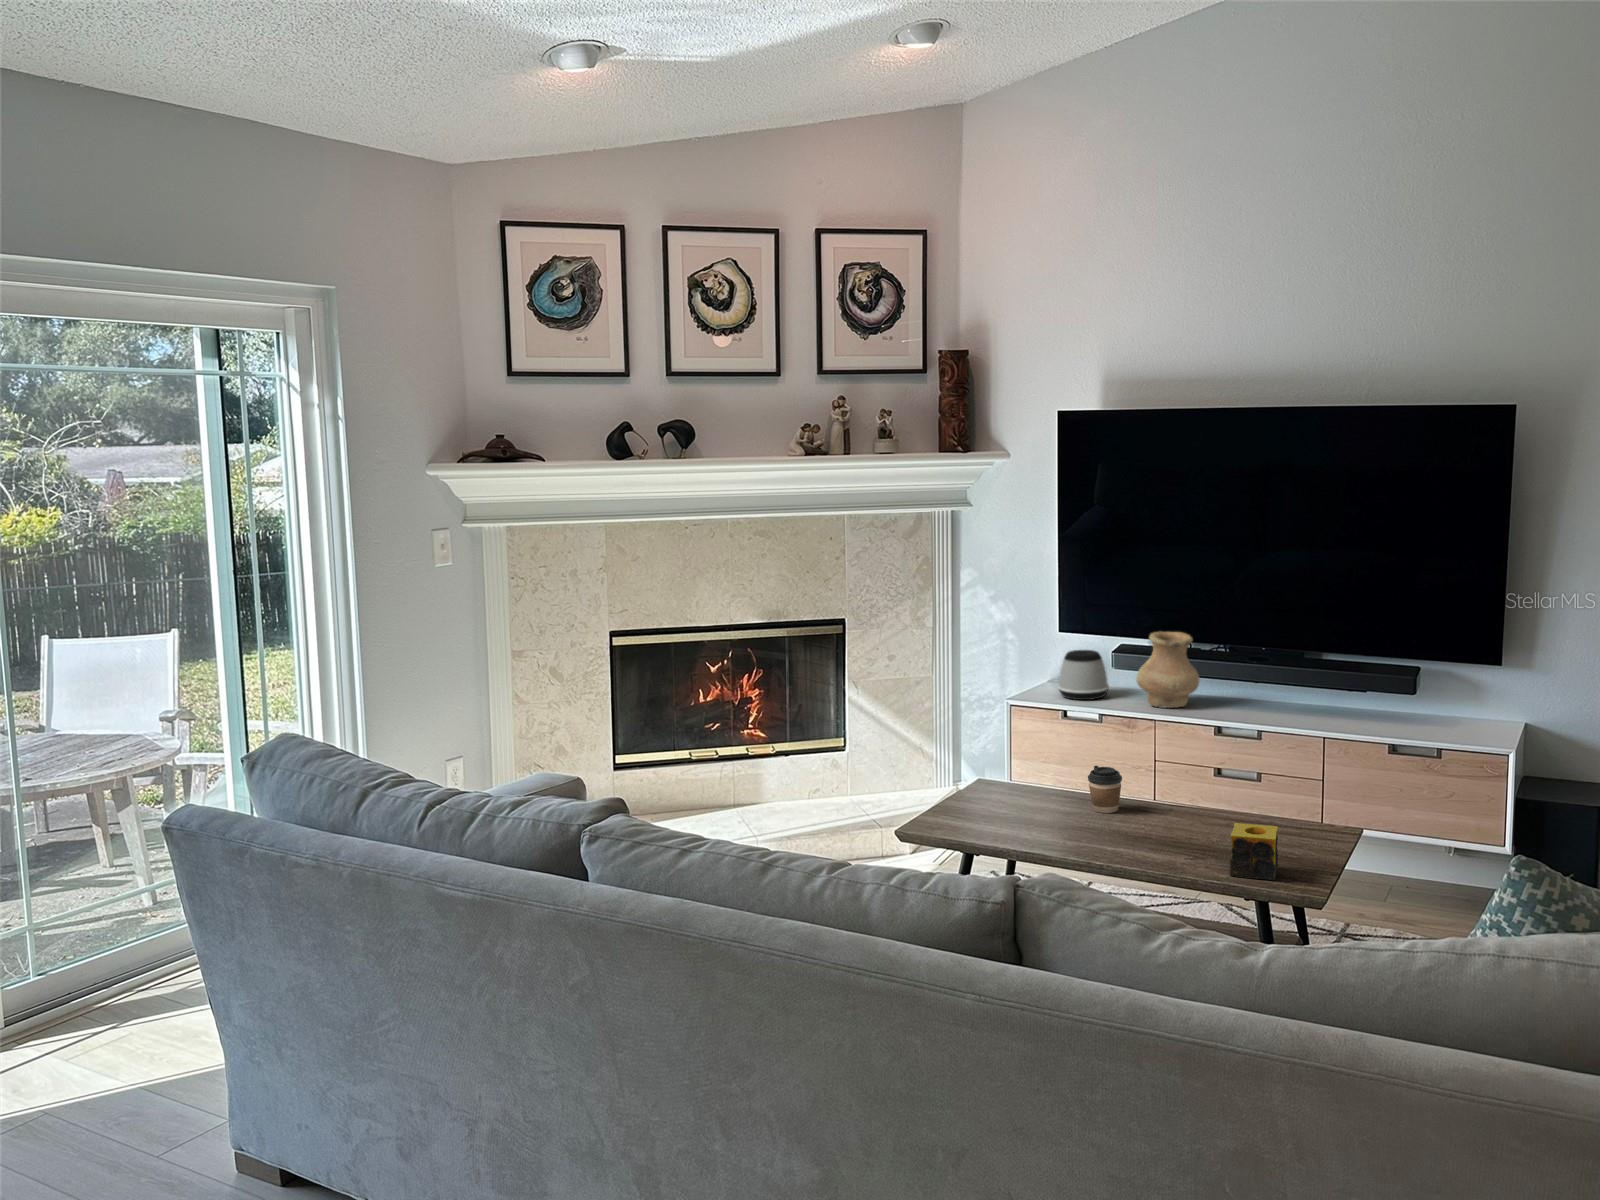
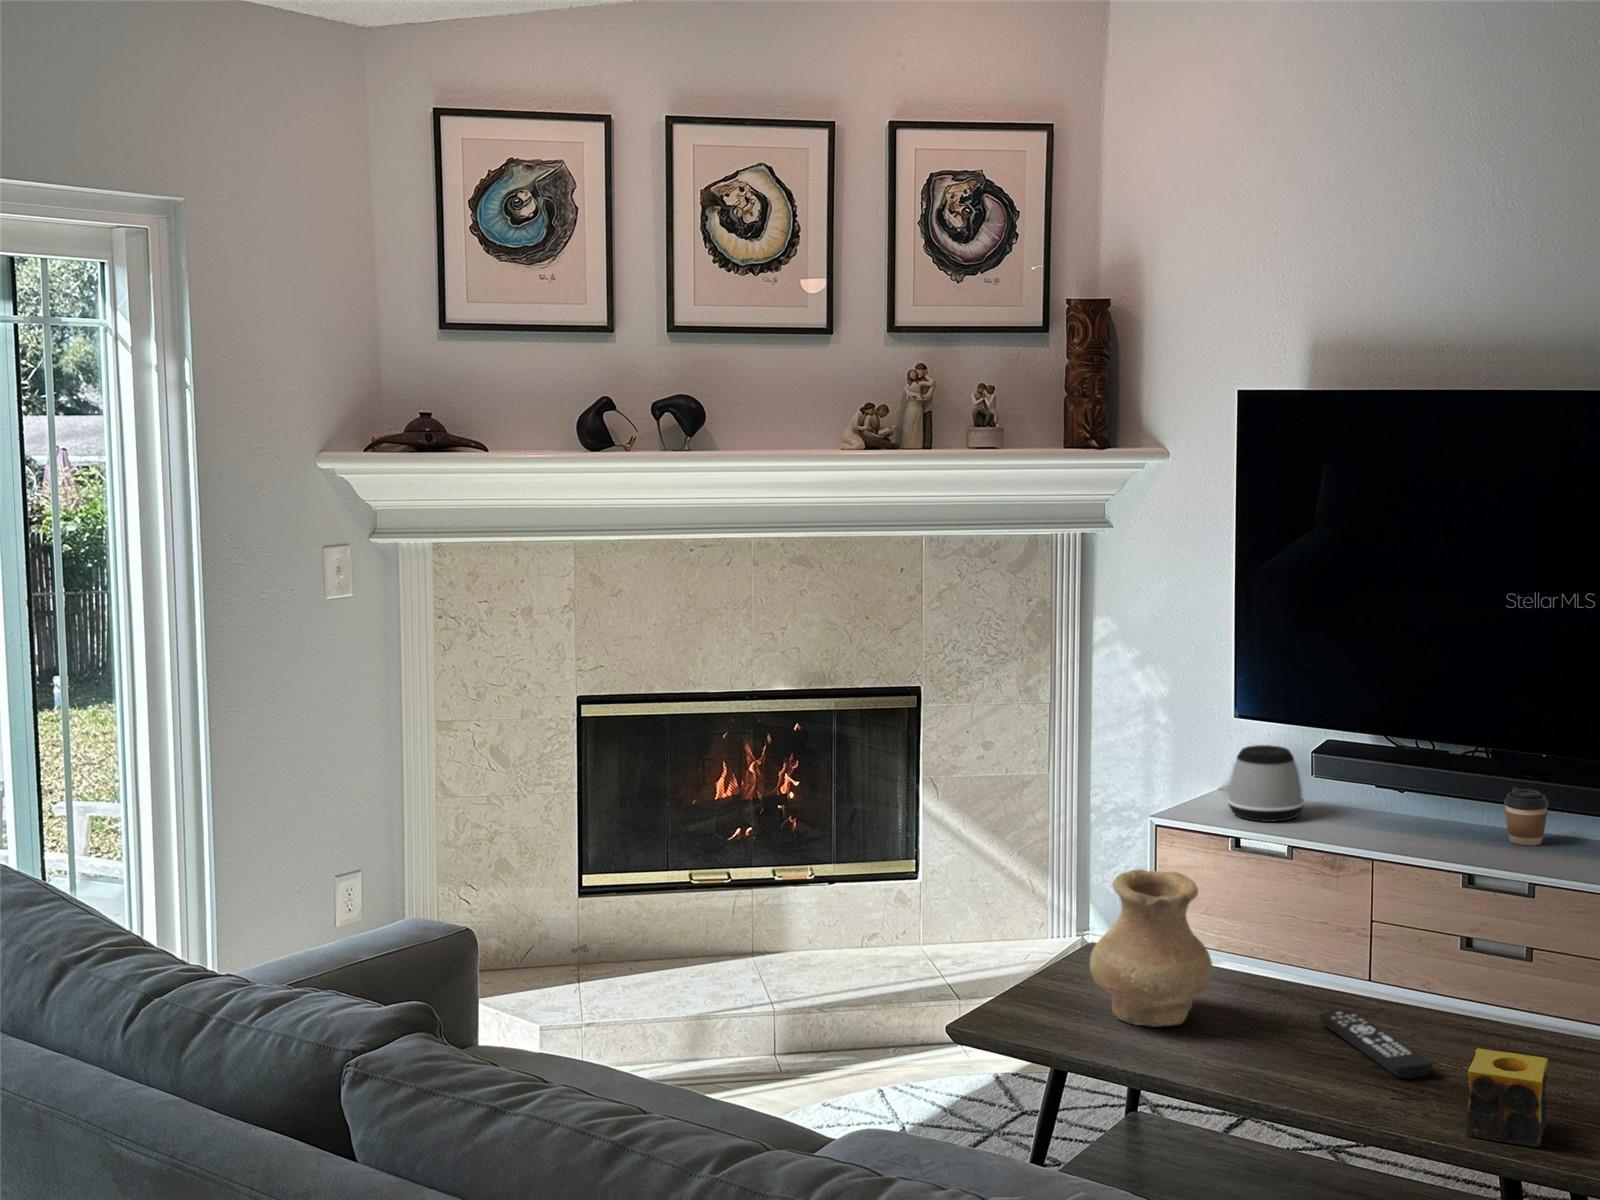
vase: present [1136,632,1199,708] -> present [1090,869,1212,1027]
coffee cup: present [1088,766,1122,813] -> present [1504,787,1549,845]
remote control: none [1132,809,1206,847] -> present [1319,1010,1432,1078]

